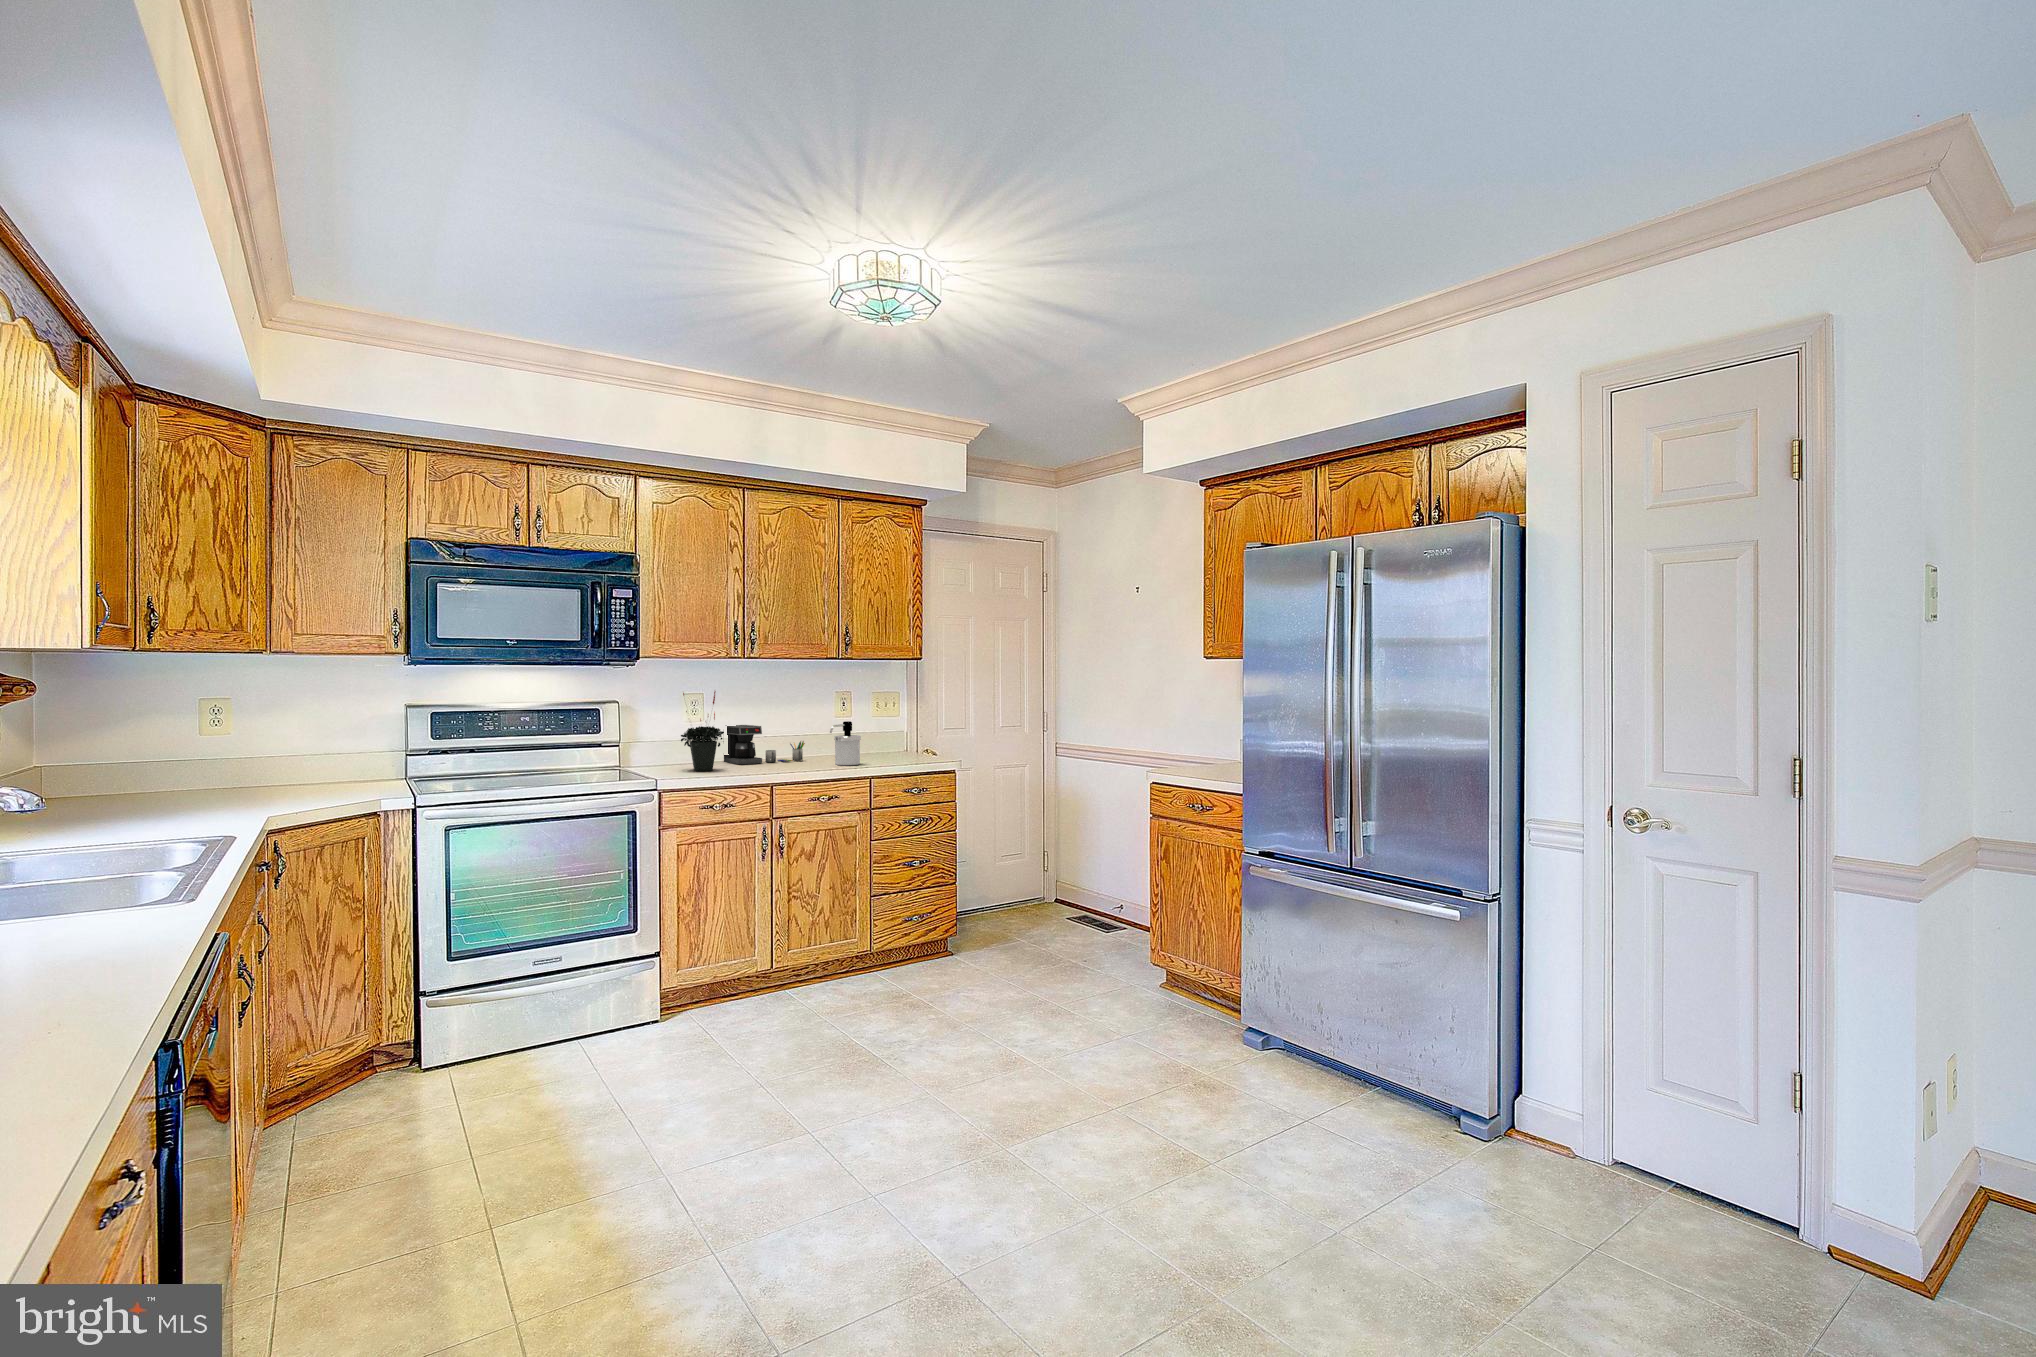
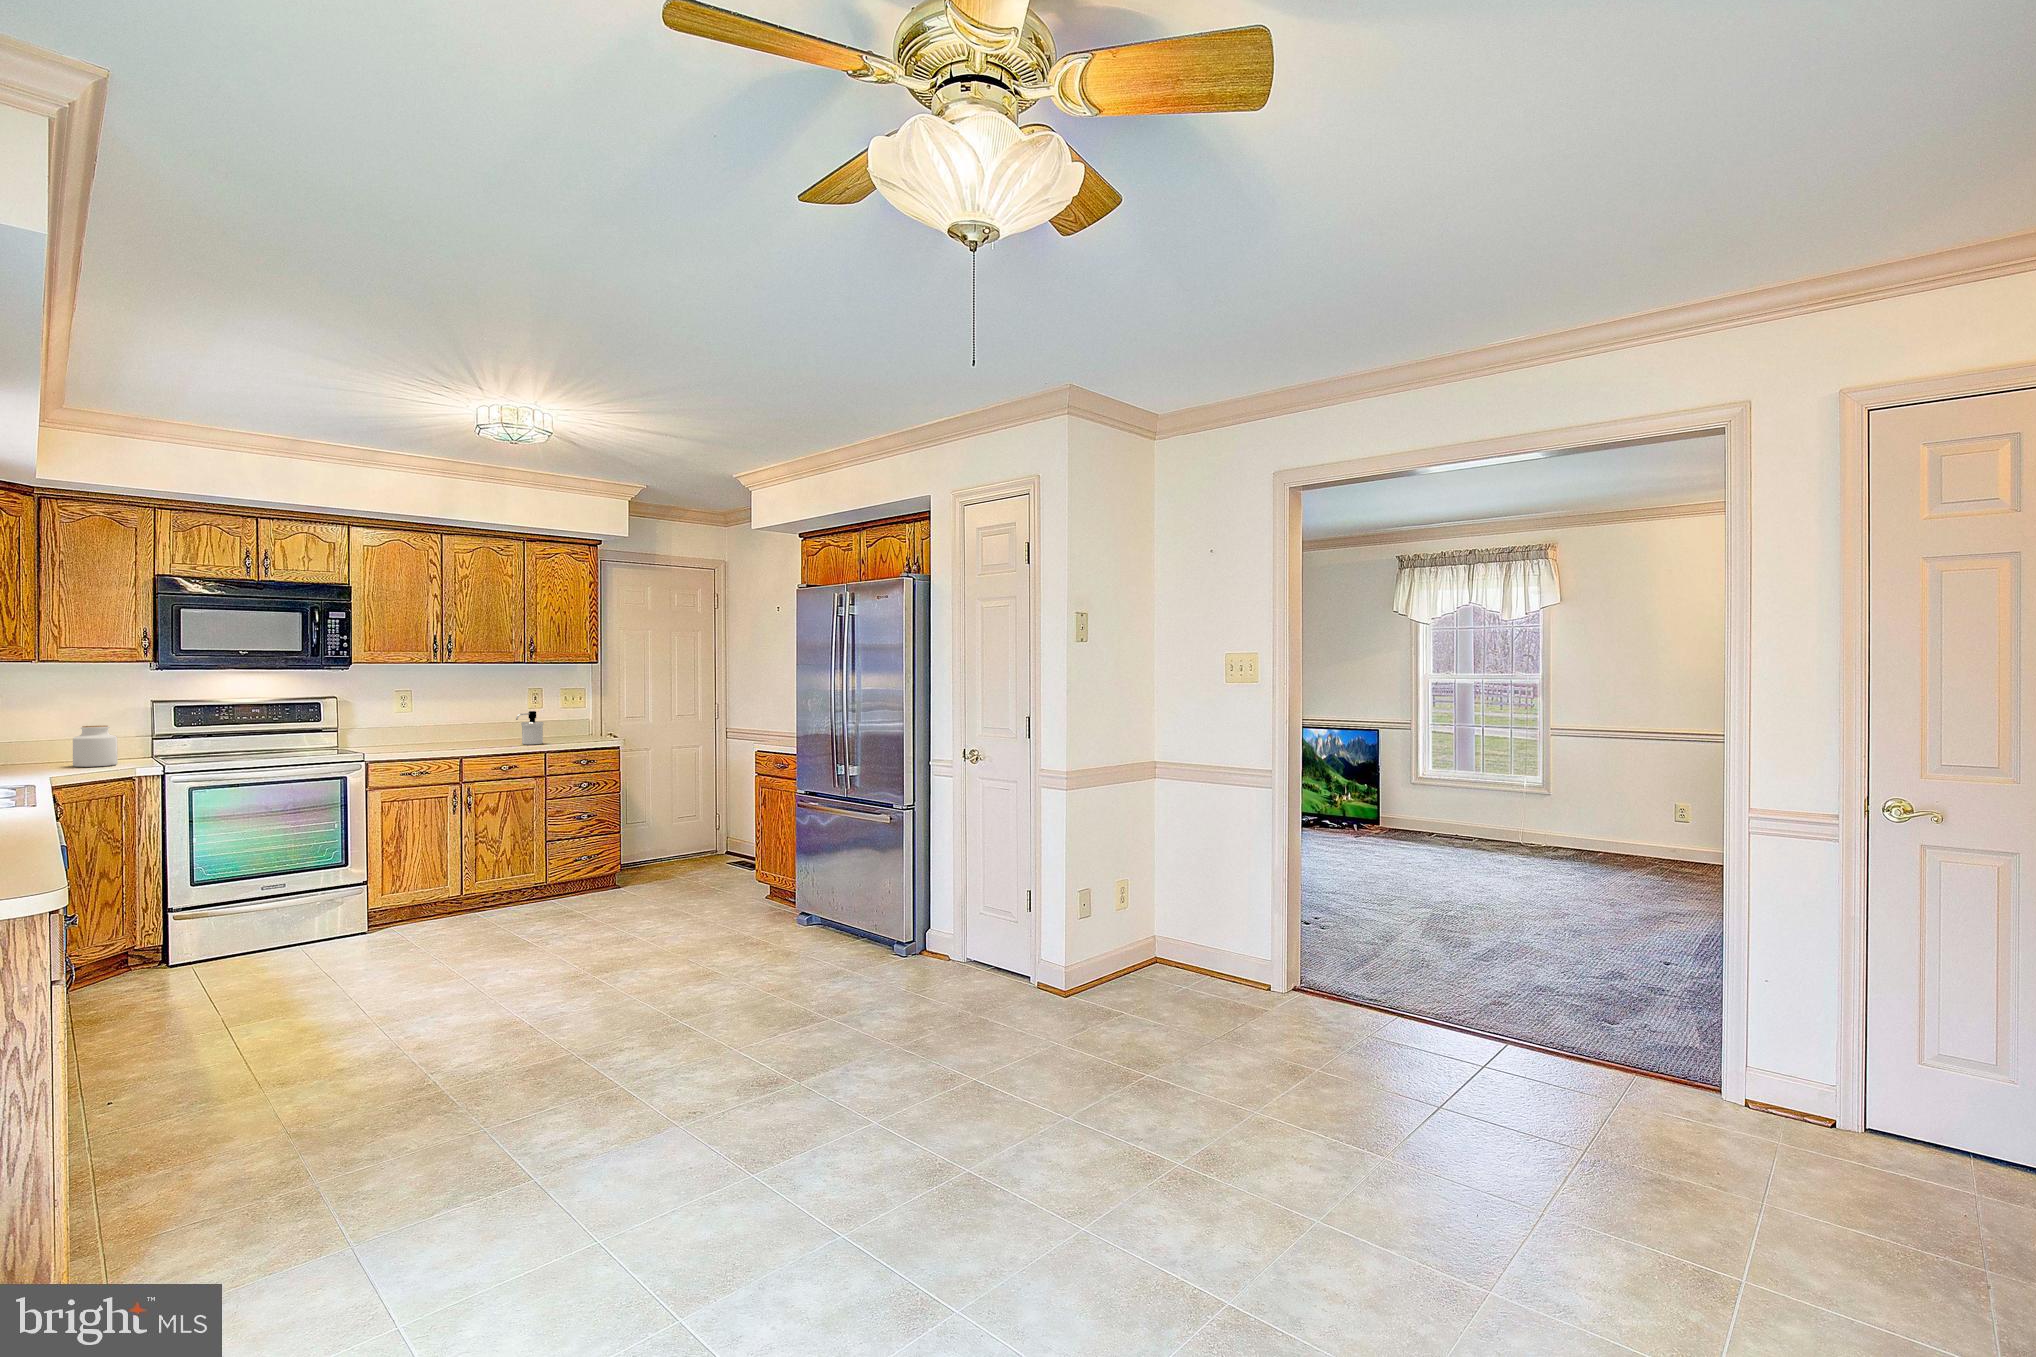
potted plant: present [681,691,724,771] -> none [388,687,426,749]
coffee maker: present [724,725,805,765] -> none [429,714,499,745]
jar: none [307,740,361,797] -> present [73,725,118,767]

